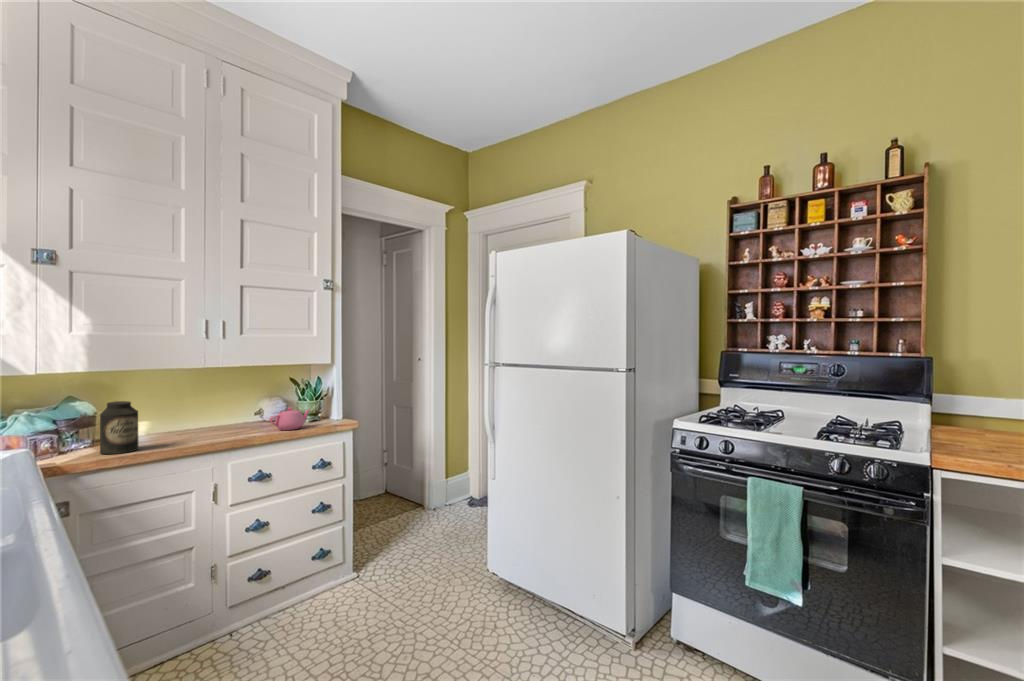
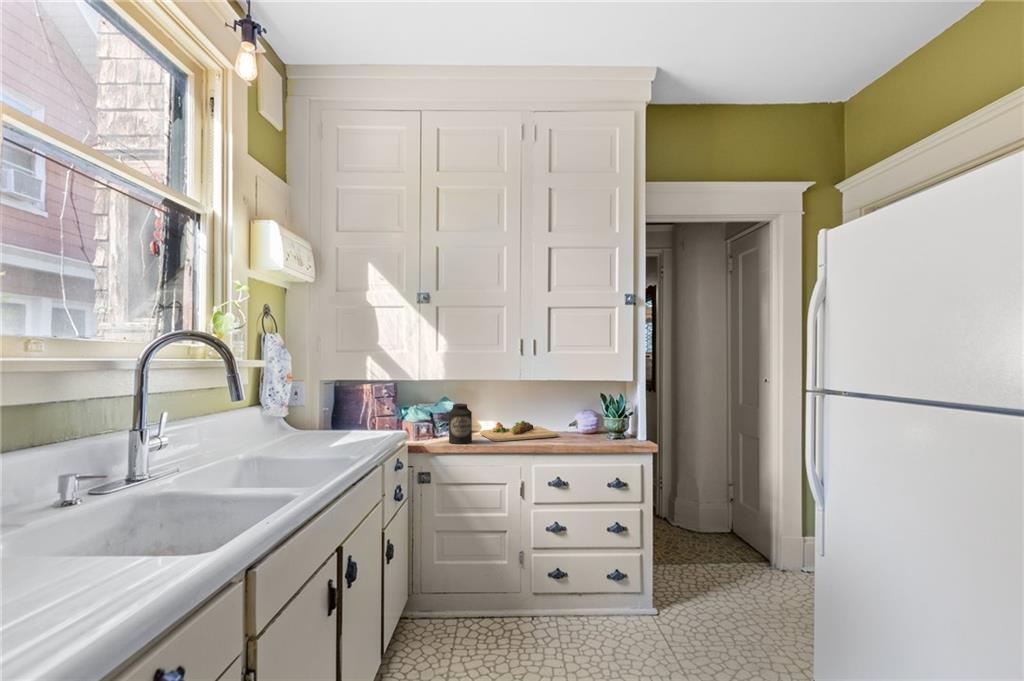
teapot: present [270,407,310,430] -> none [569,422,610,443]
cutting board: none [136,416,247,443] -> present [480,420,558,442]

